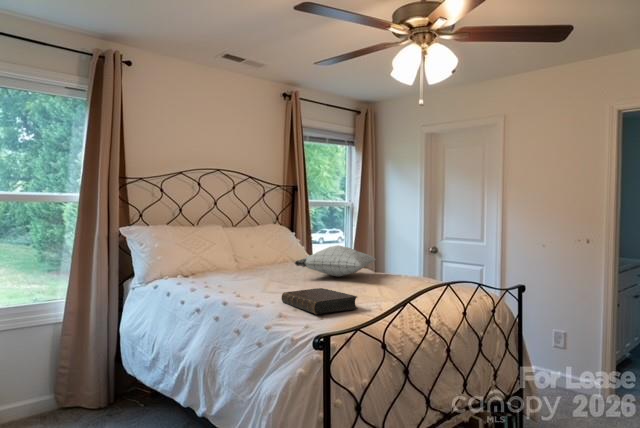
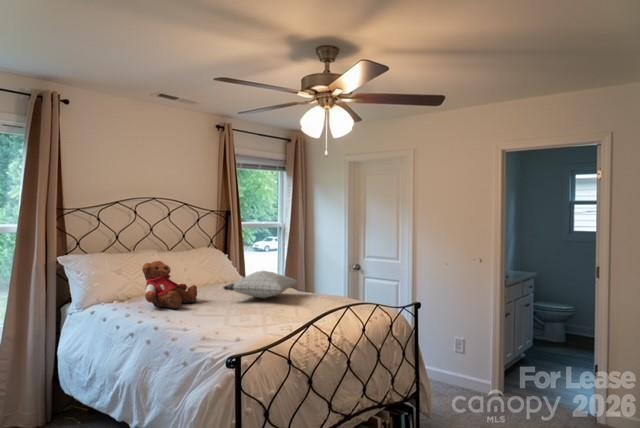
teddy bear: none [207,232,266,283] -> present [142,261,197,308]
book: present [281,288,358,314] -> none [207,312,272,336]

